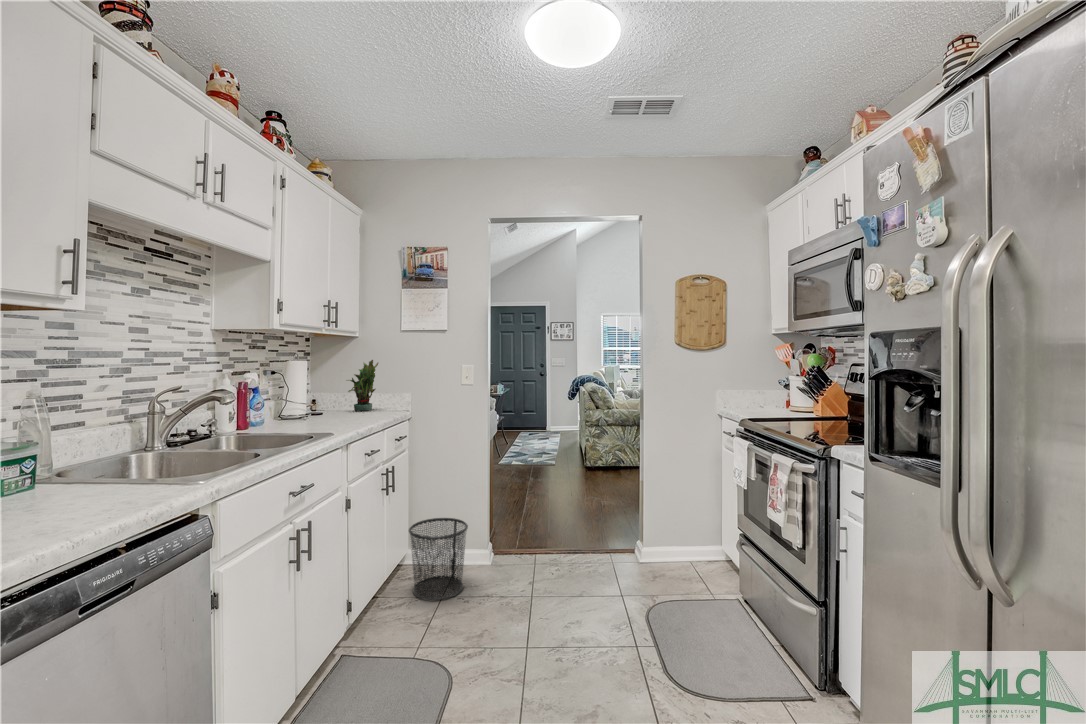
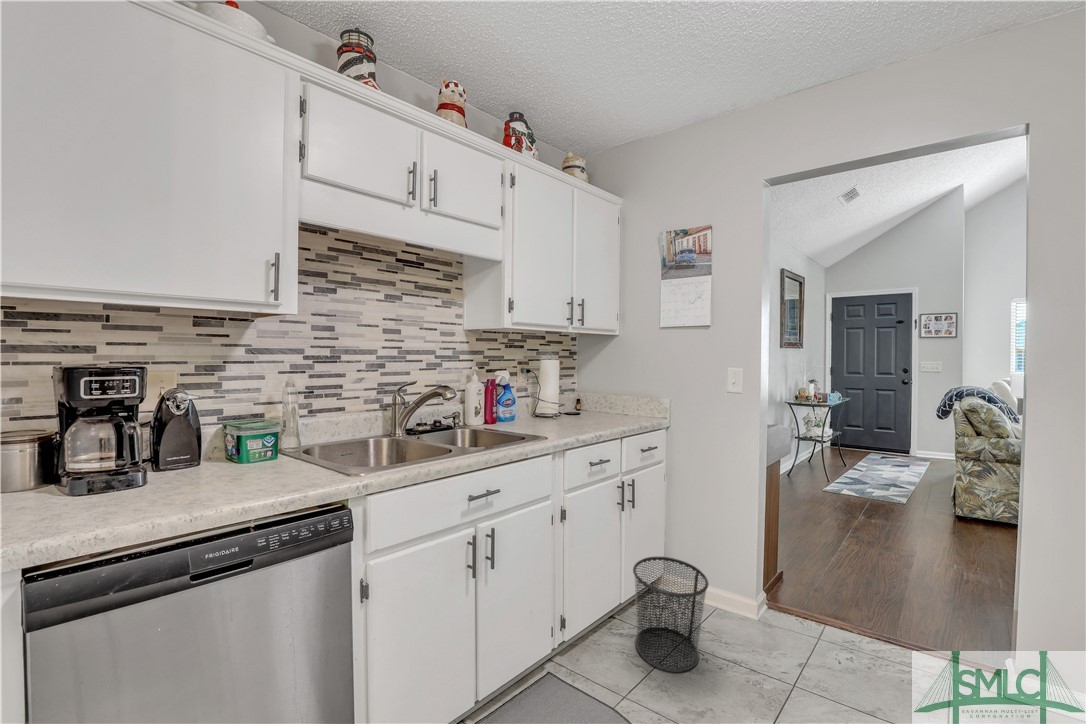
potted plant: present [348,360,378,411] -> none [599,361,633,415]

